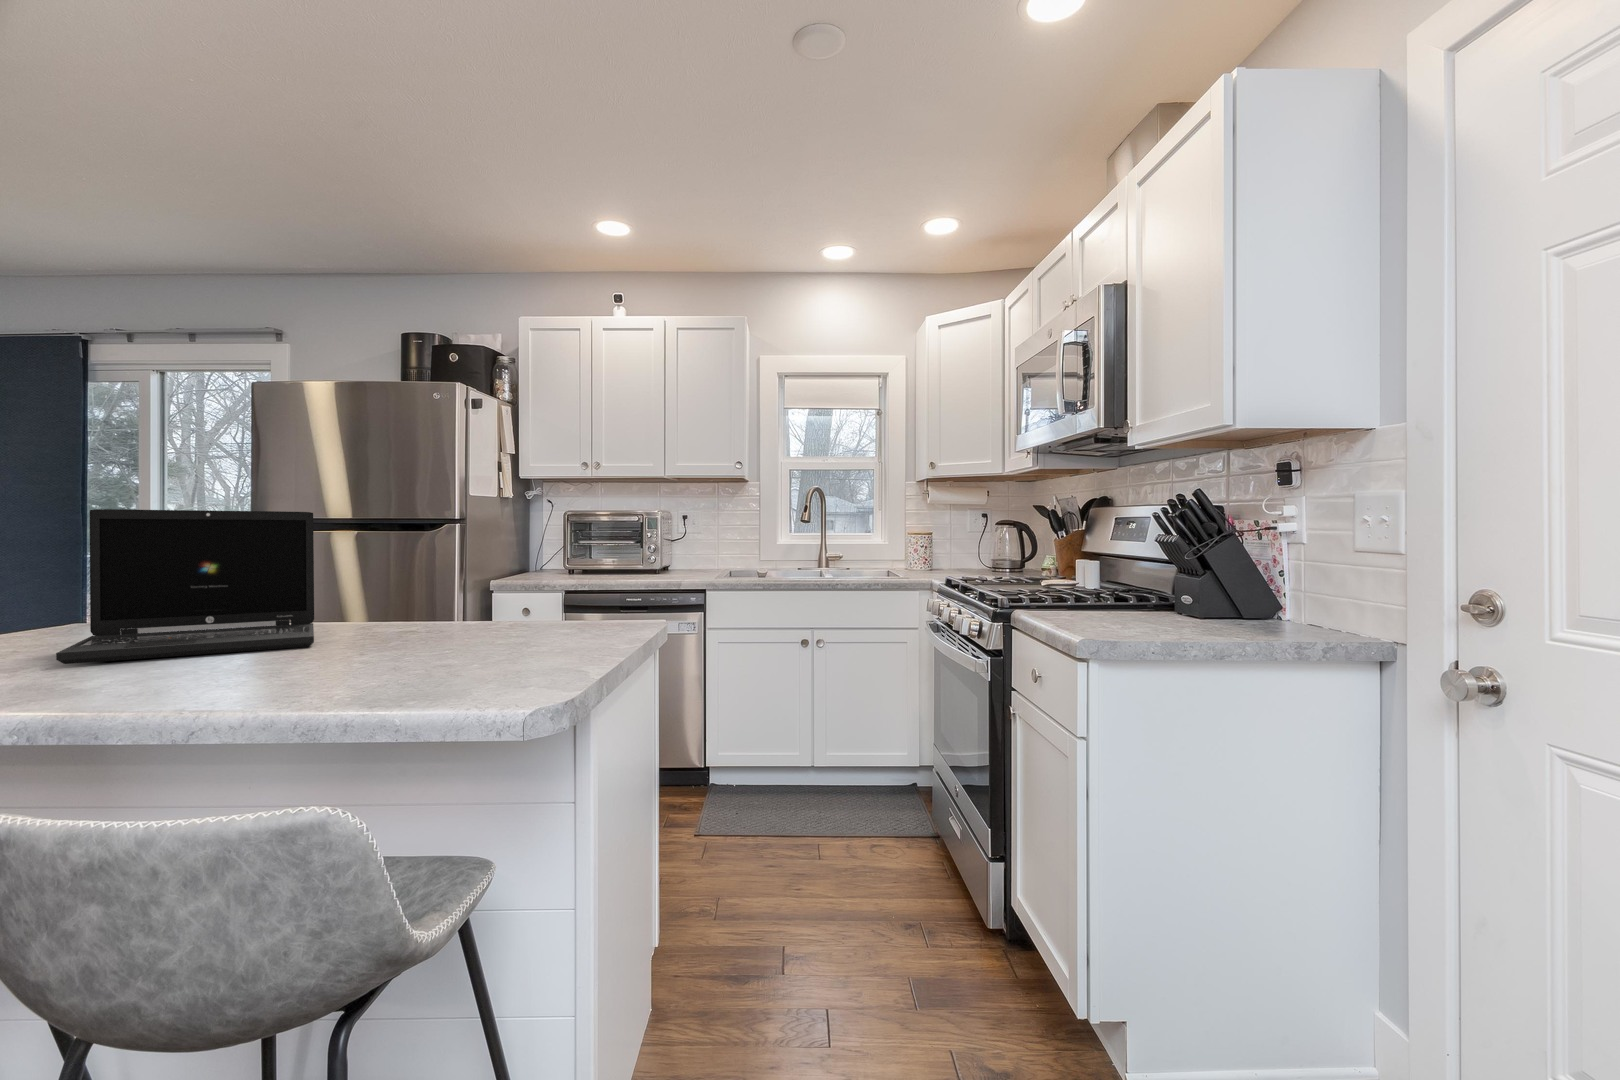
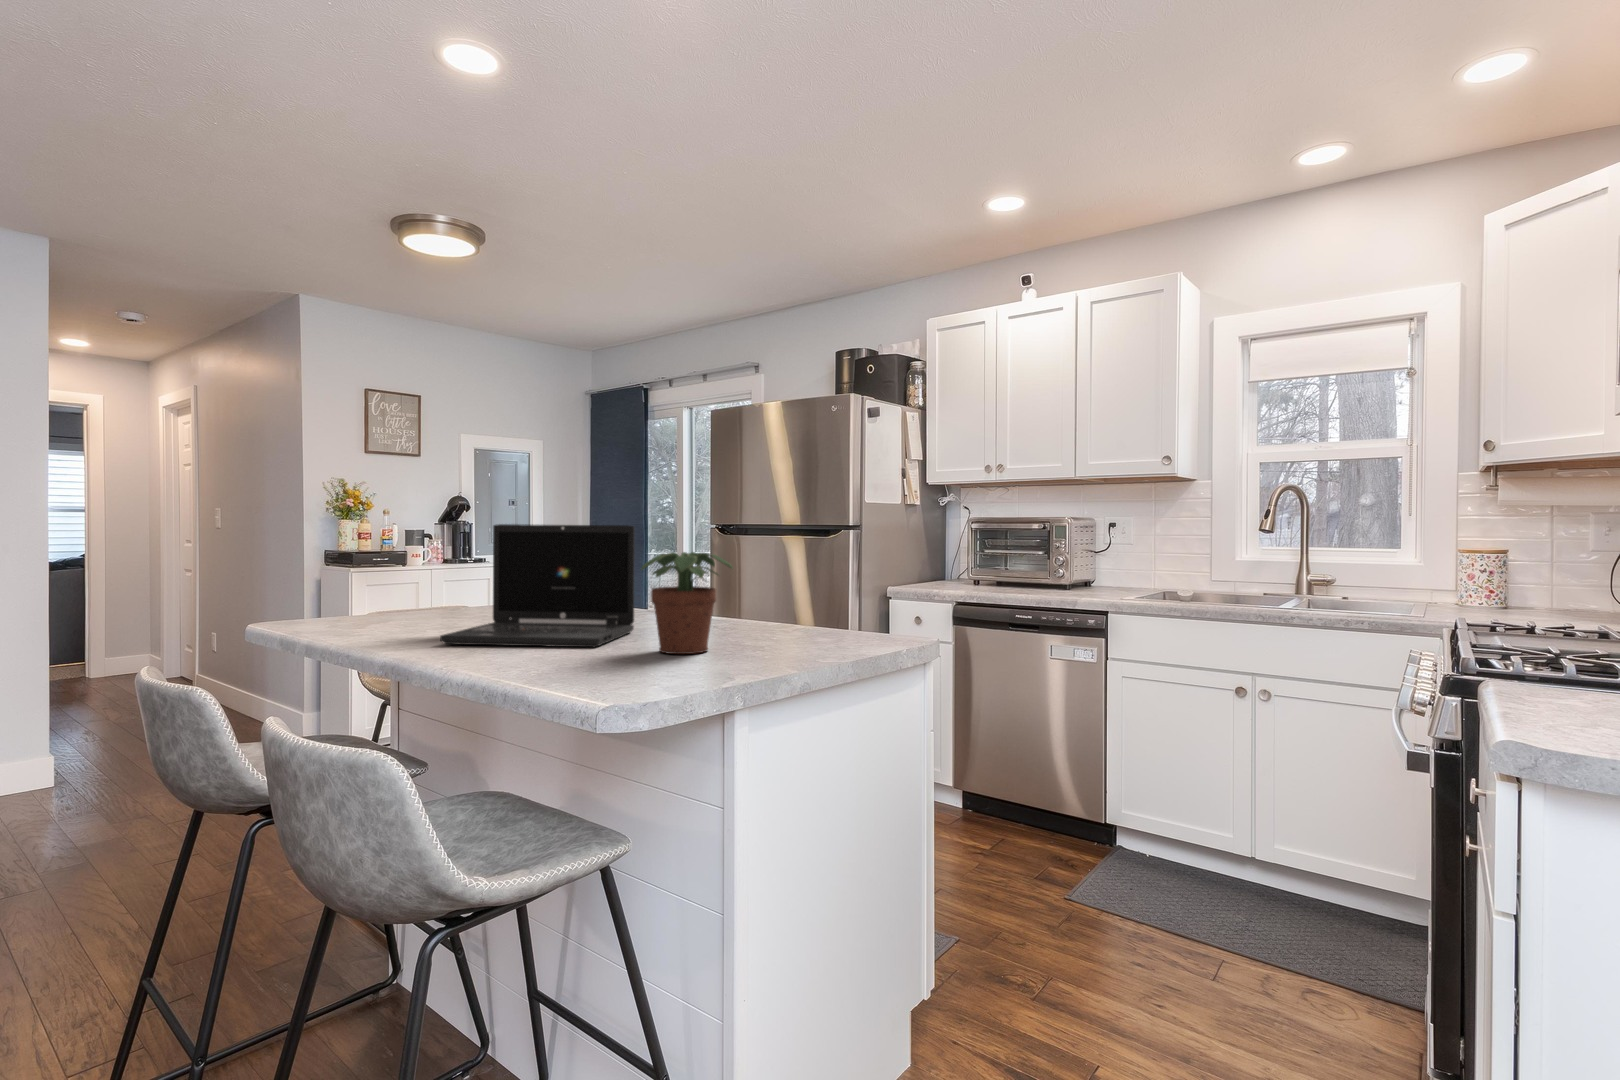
potted plant: none [387,538,481,642] -> present [642,552,732,654]

